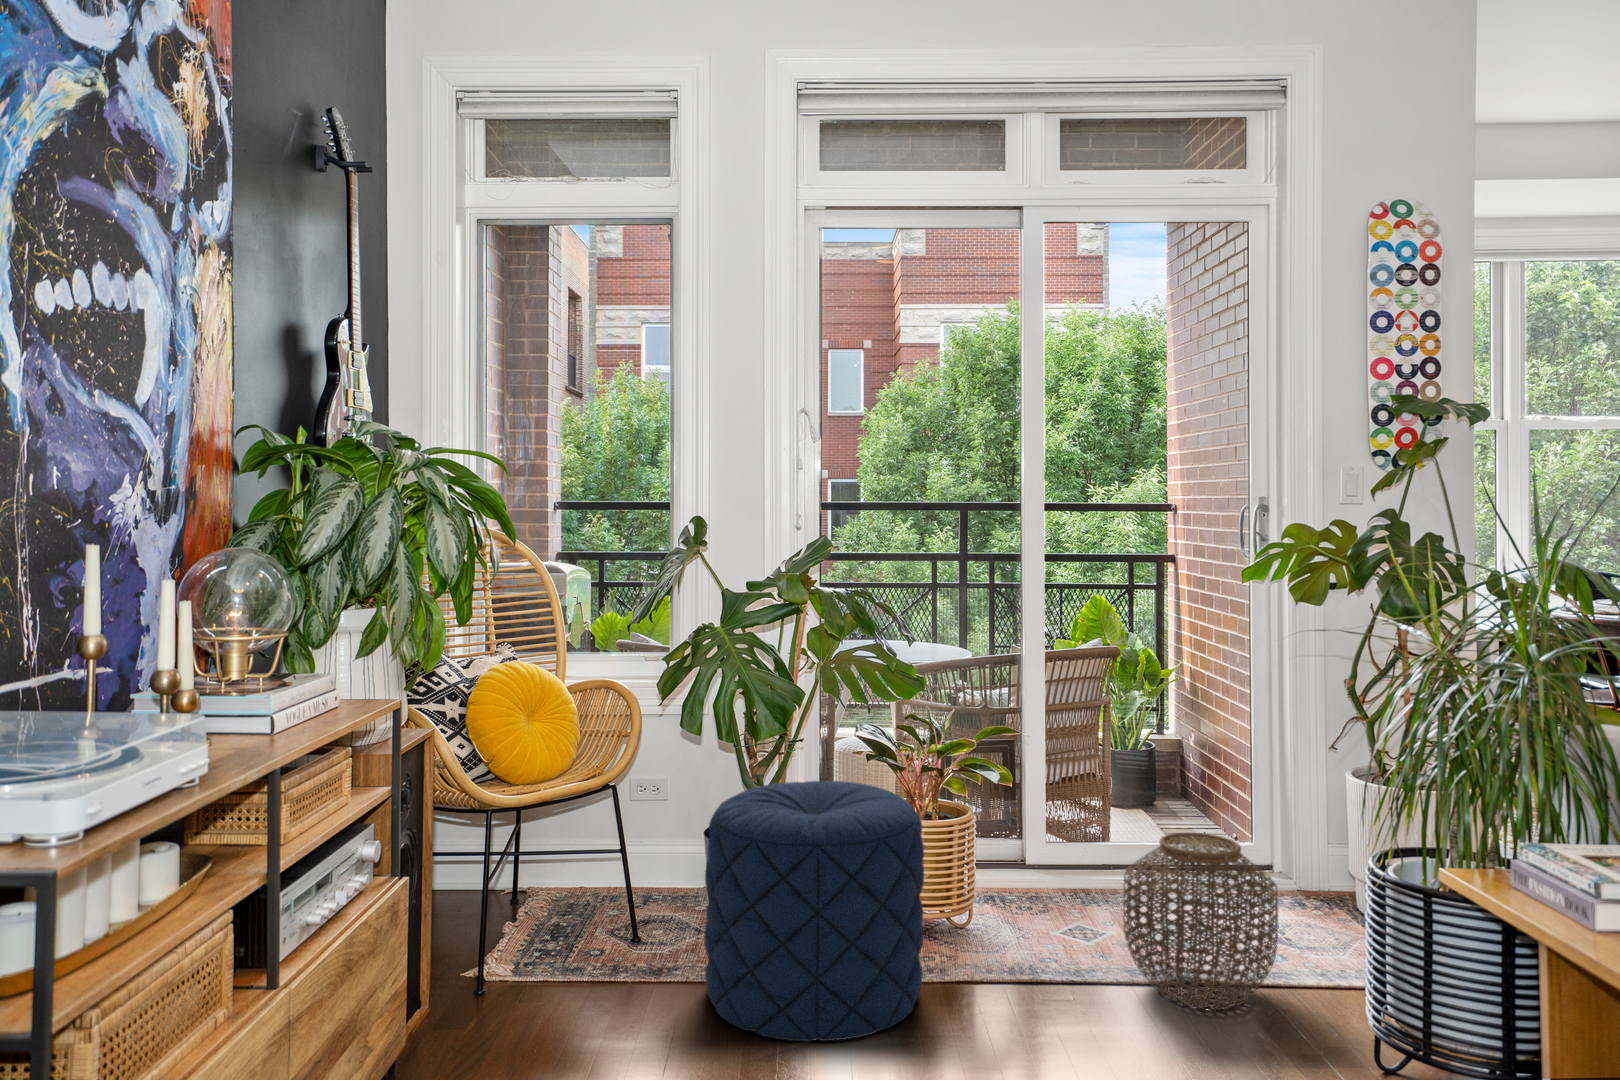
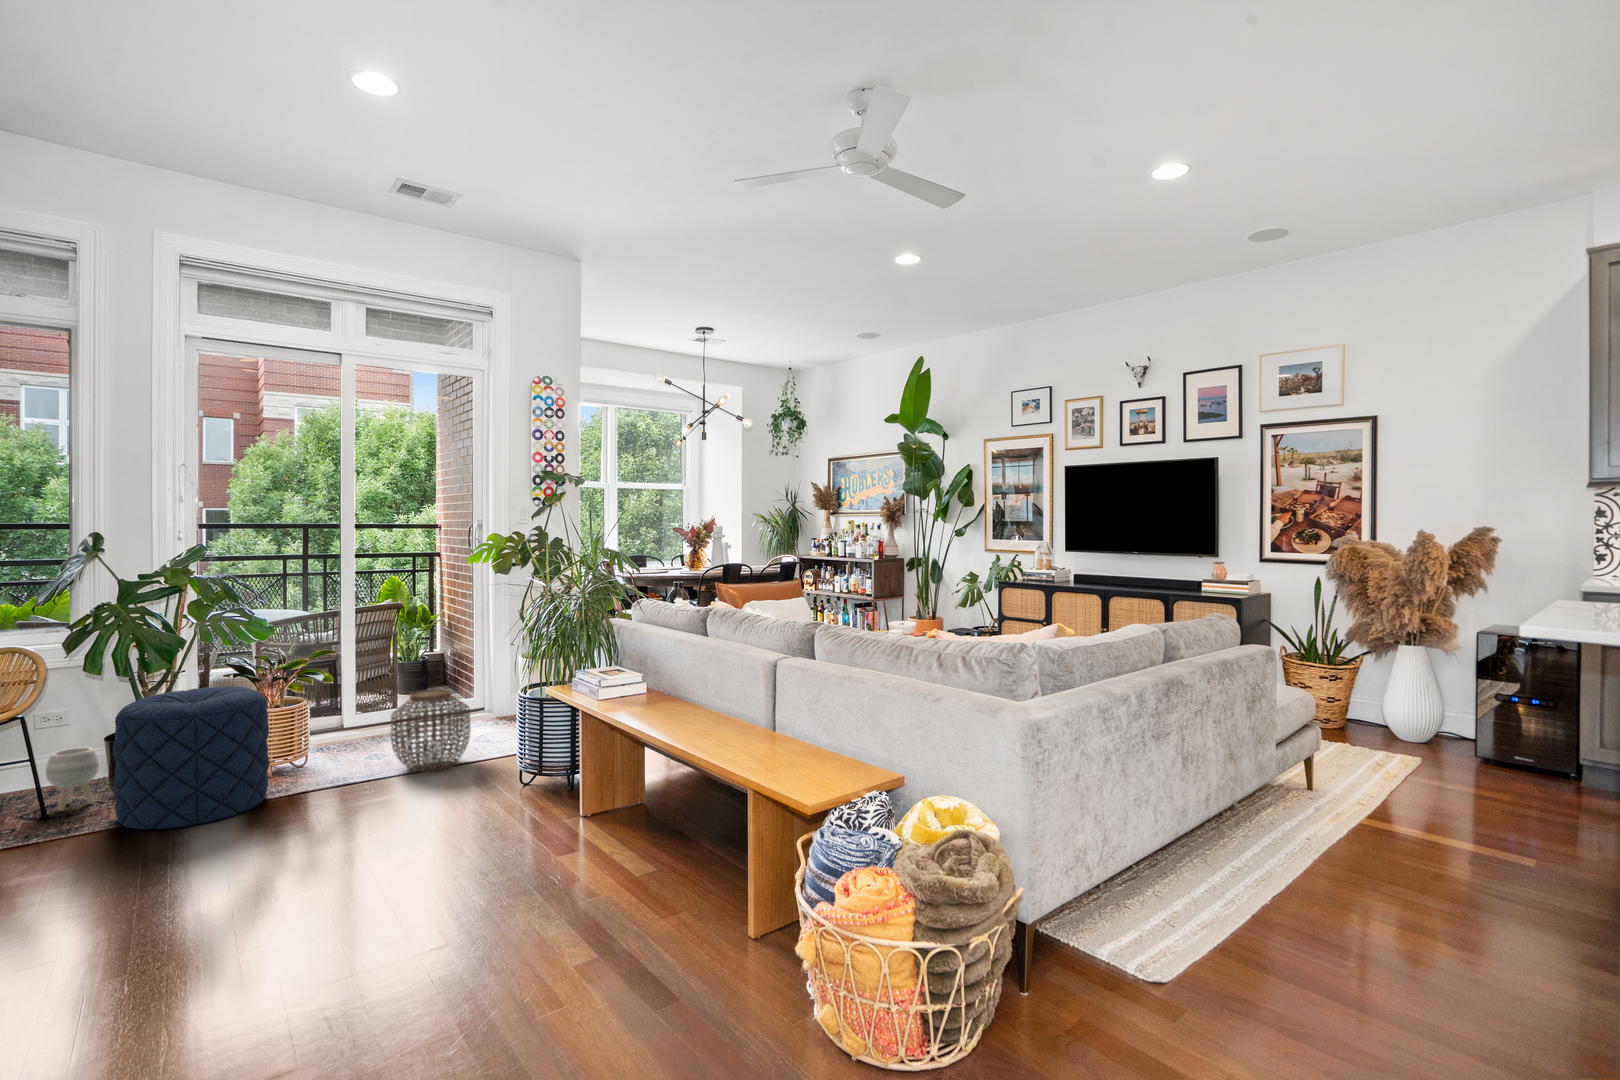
planter: none [629,848,692,947] -> present [46,747,99,811]

